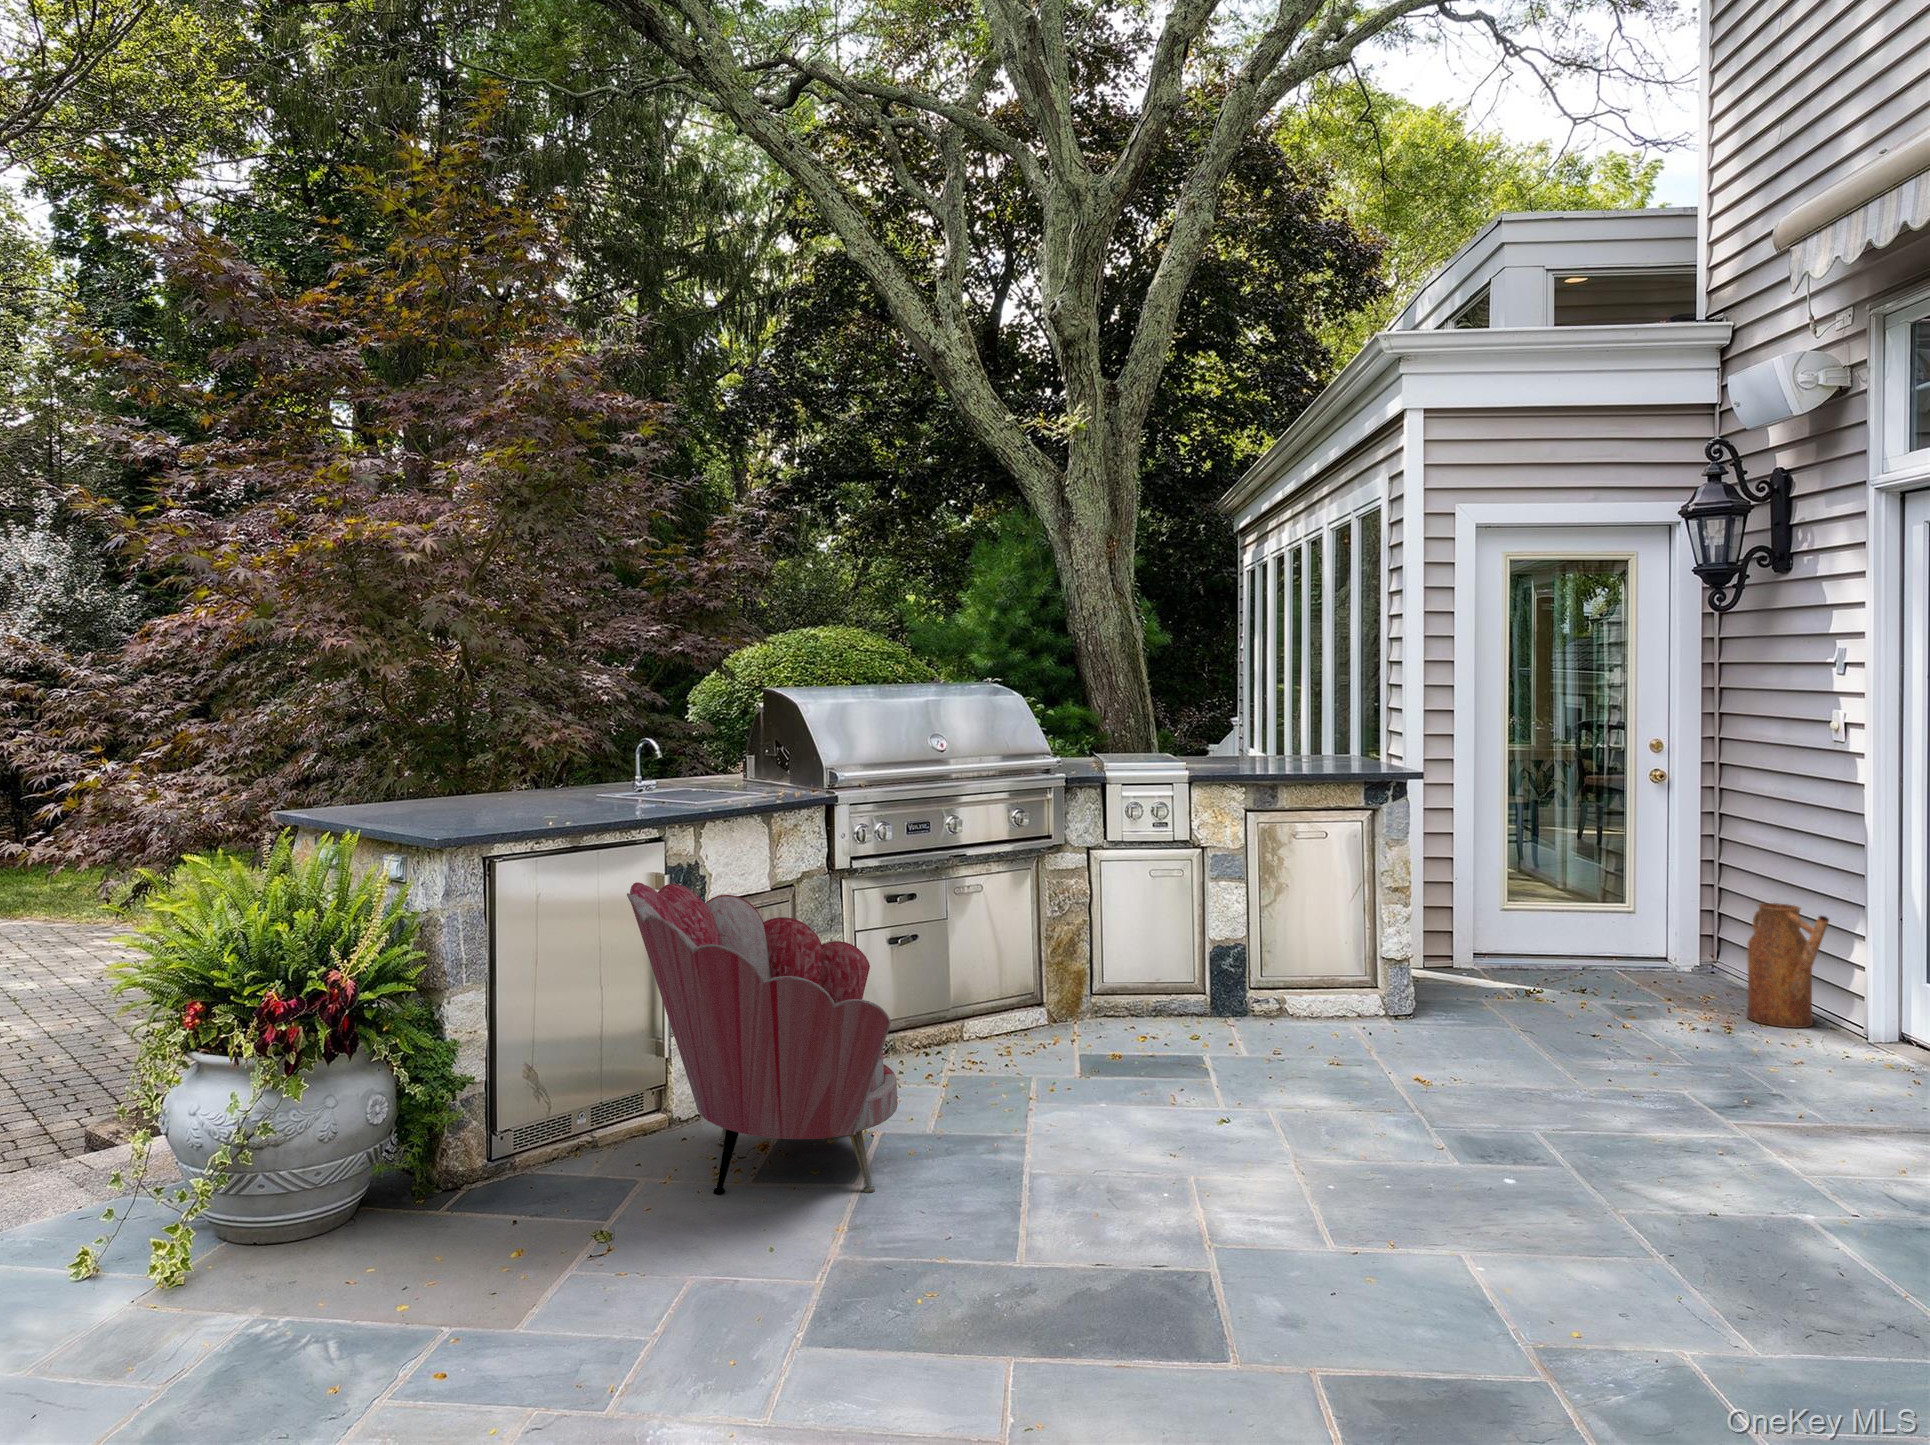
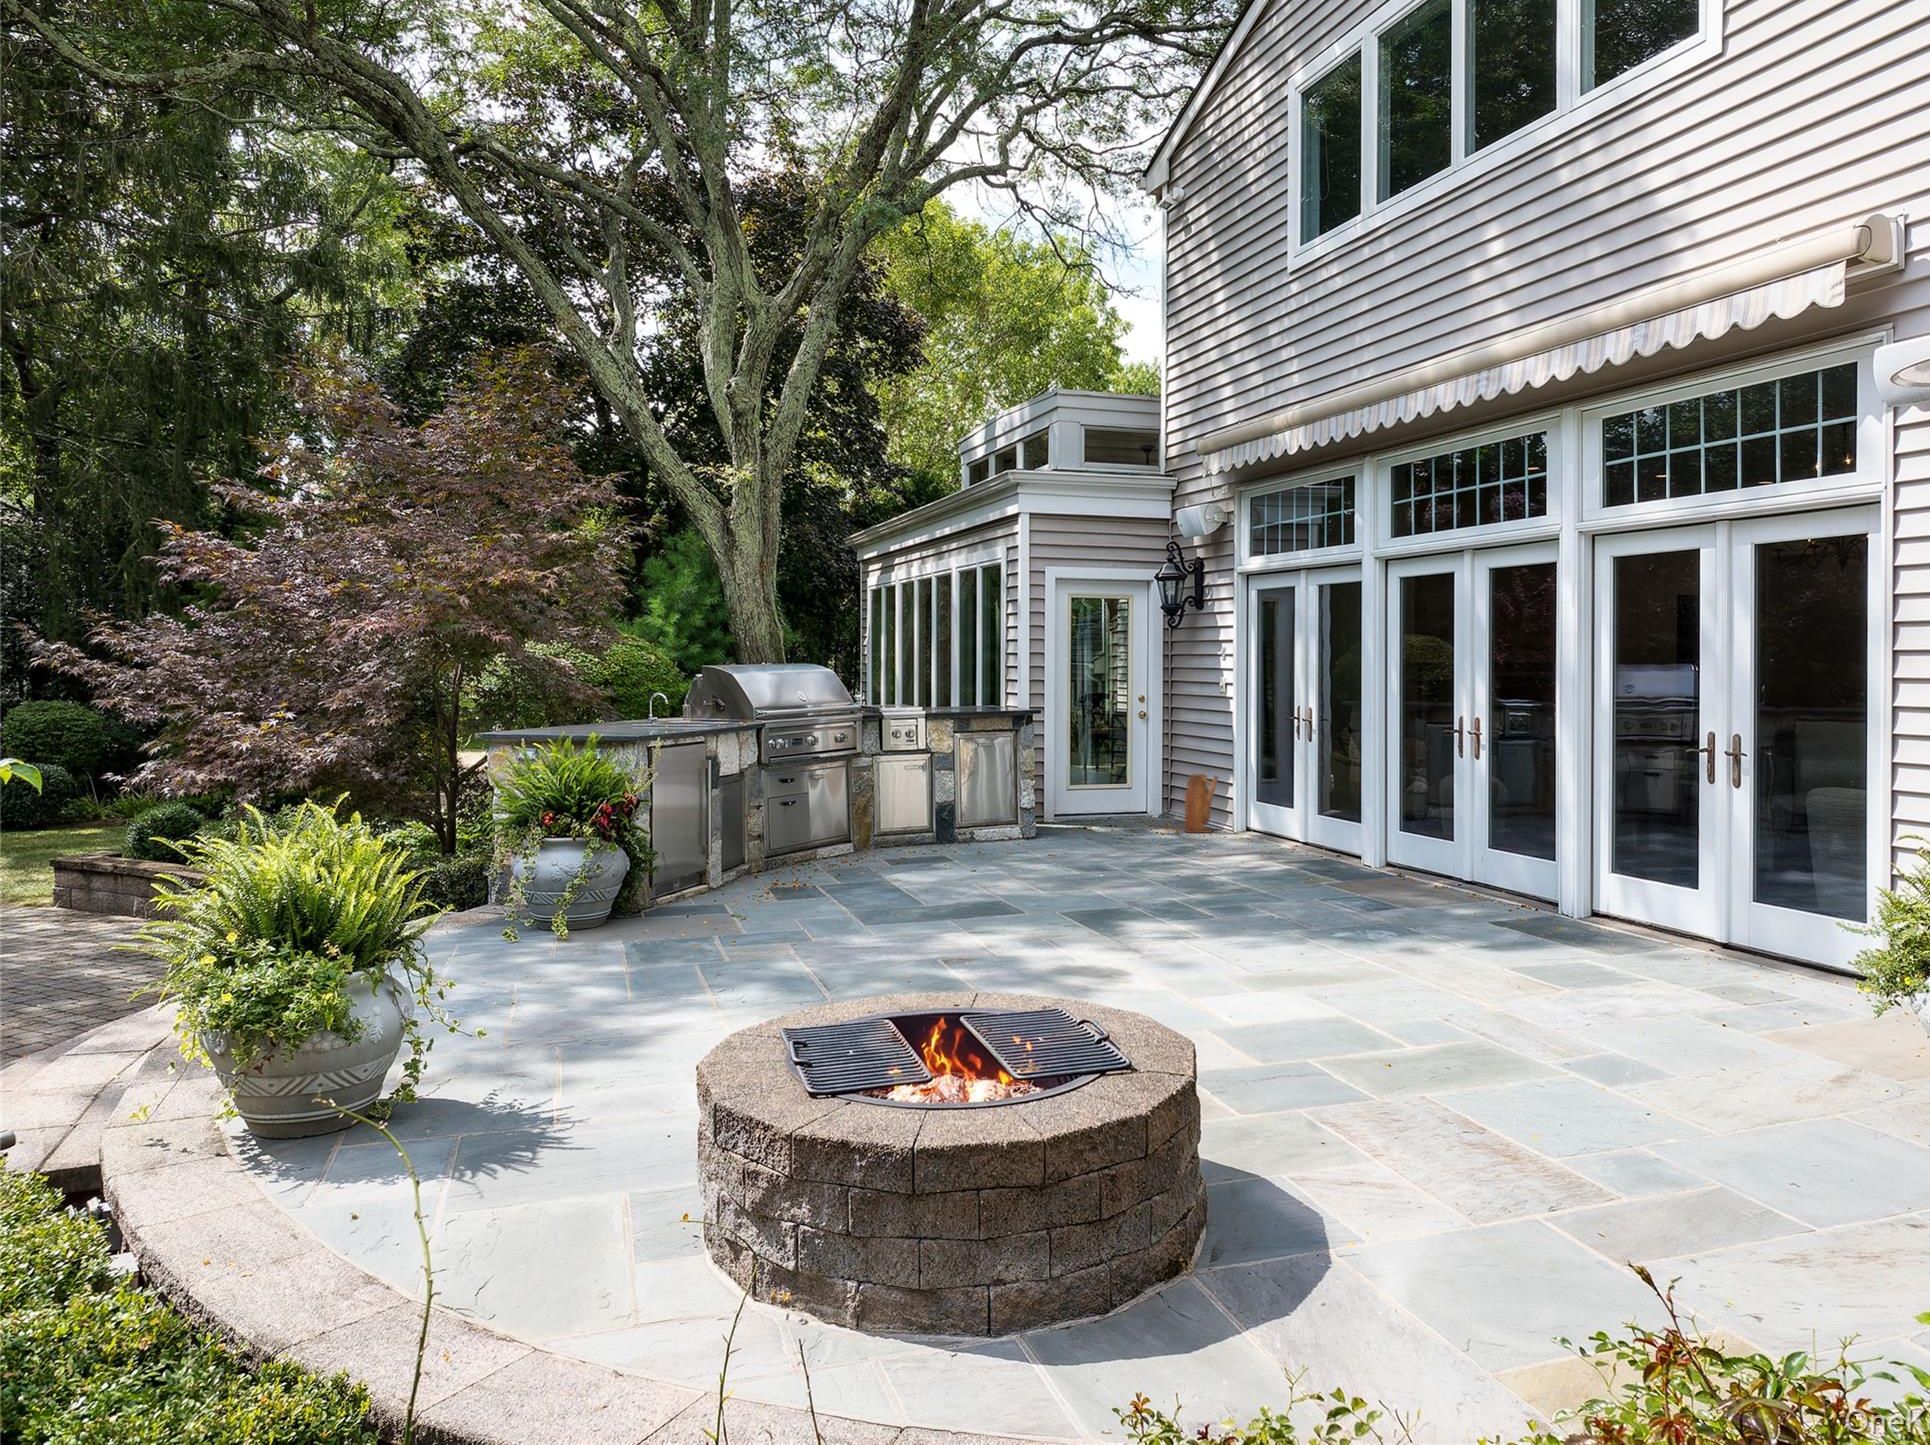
armchair: present [627,882,898,1194] -> none [706,761,853,906]

